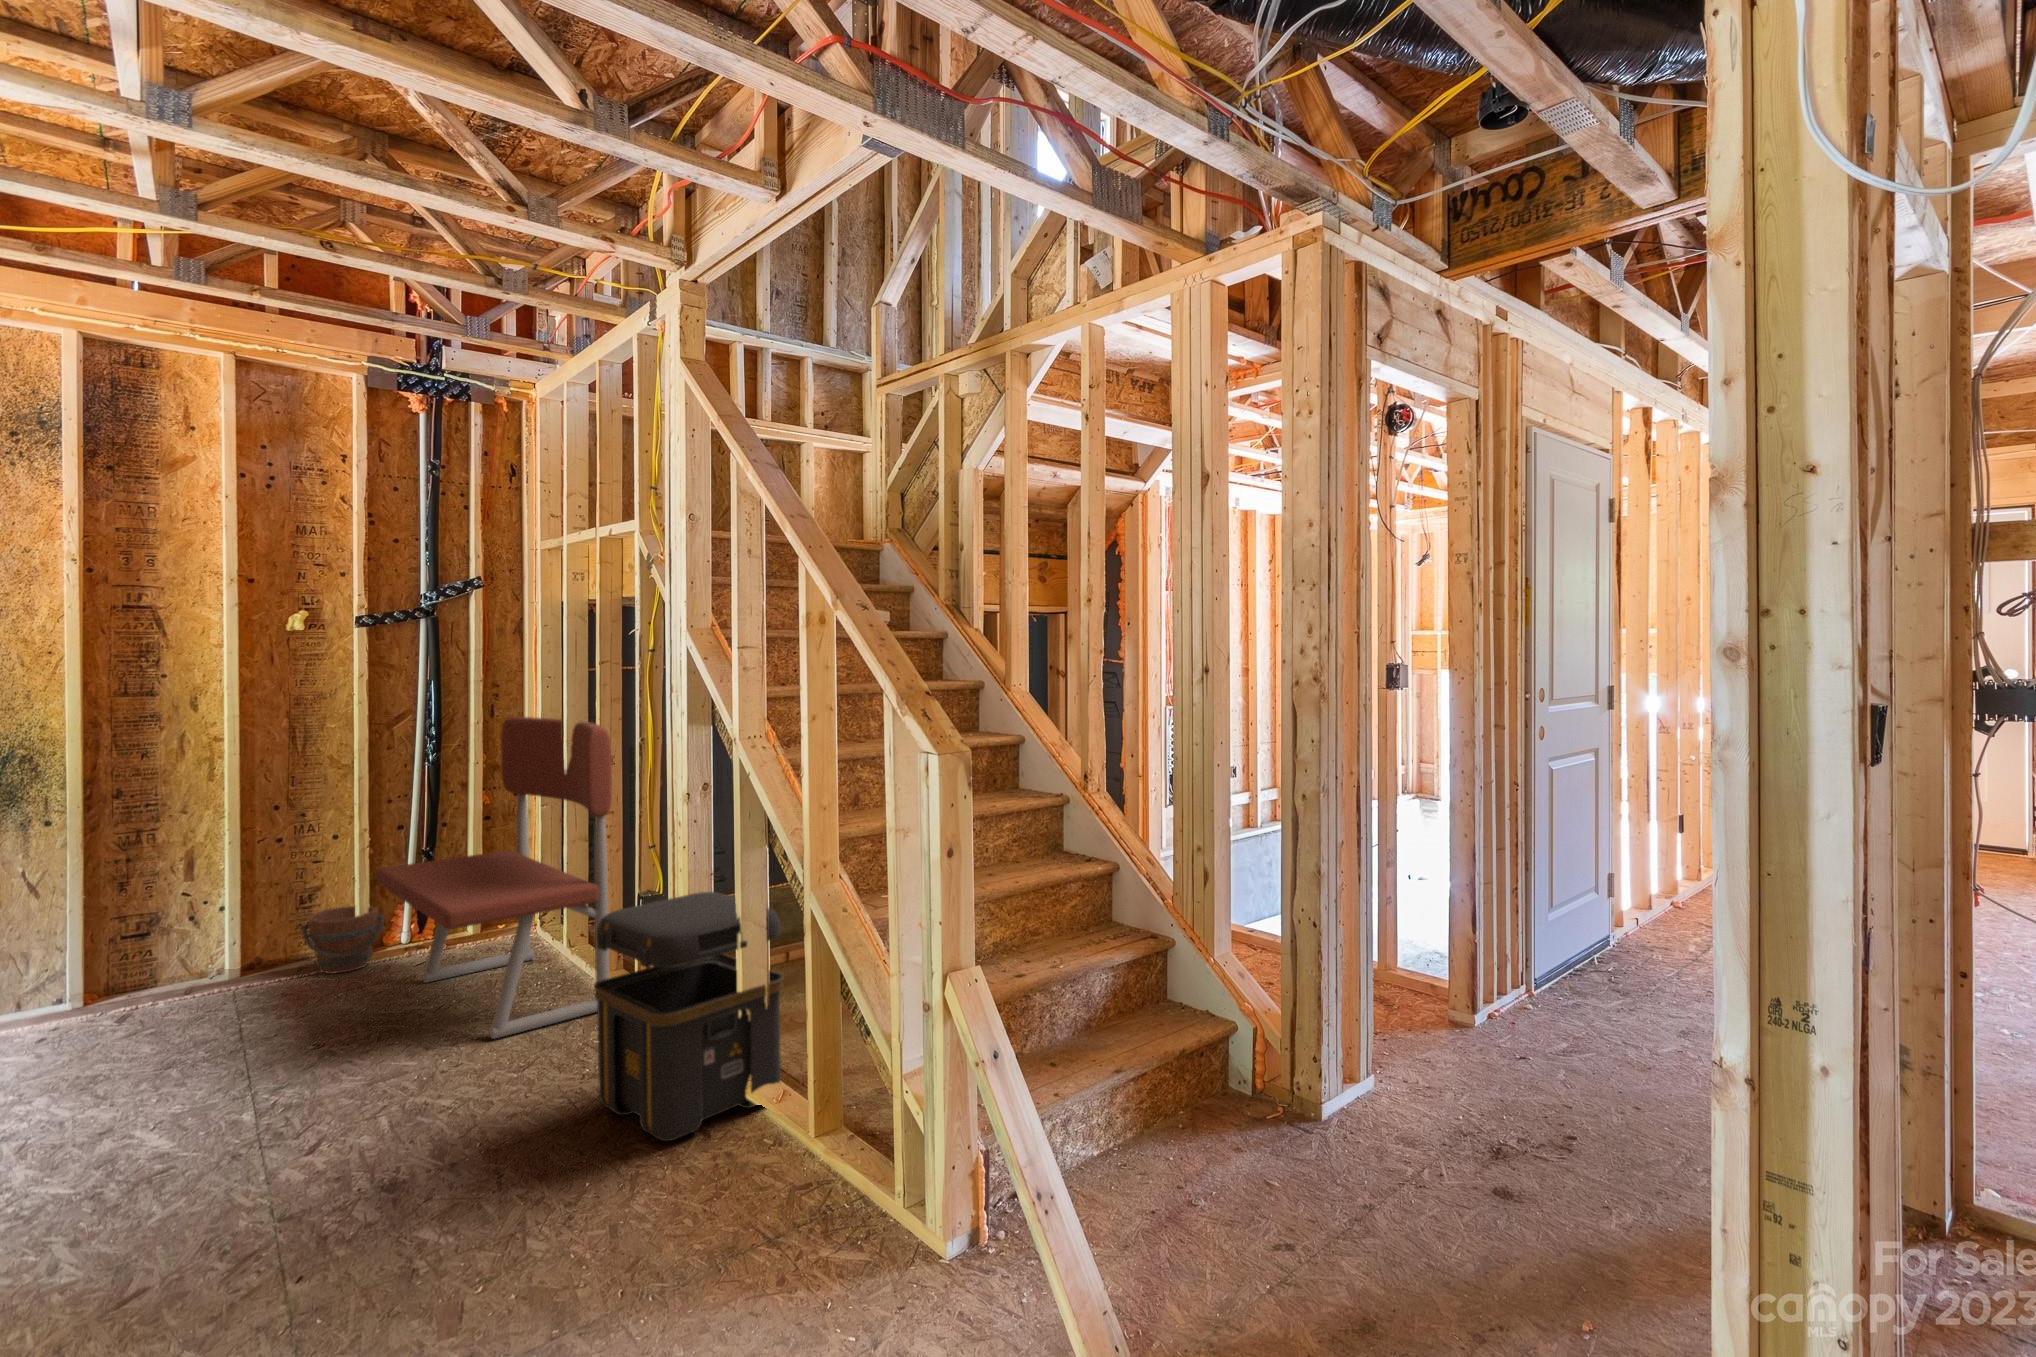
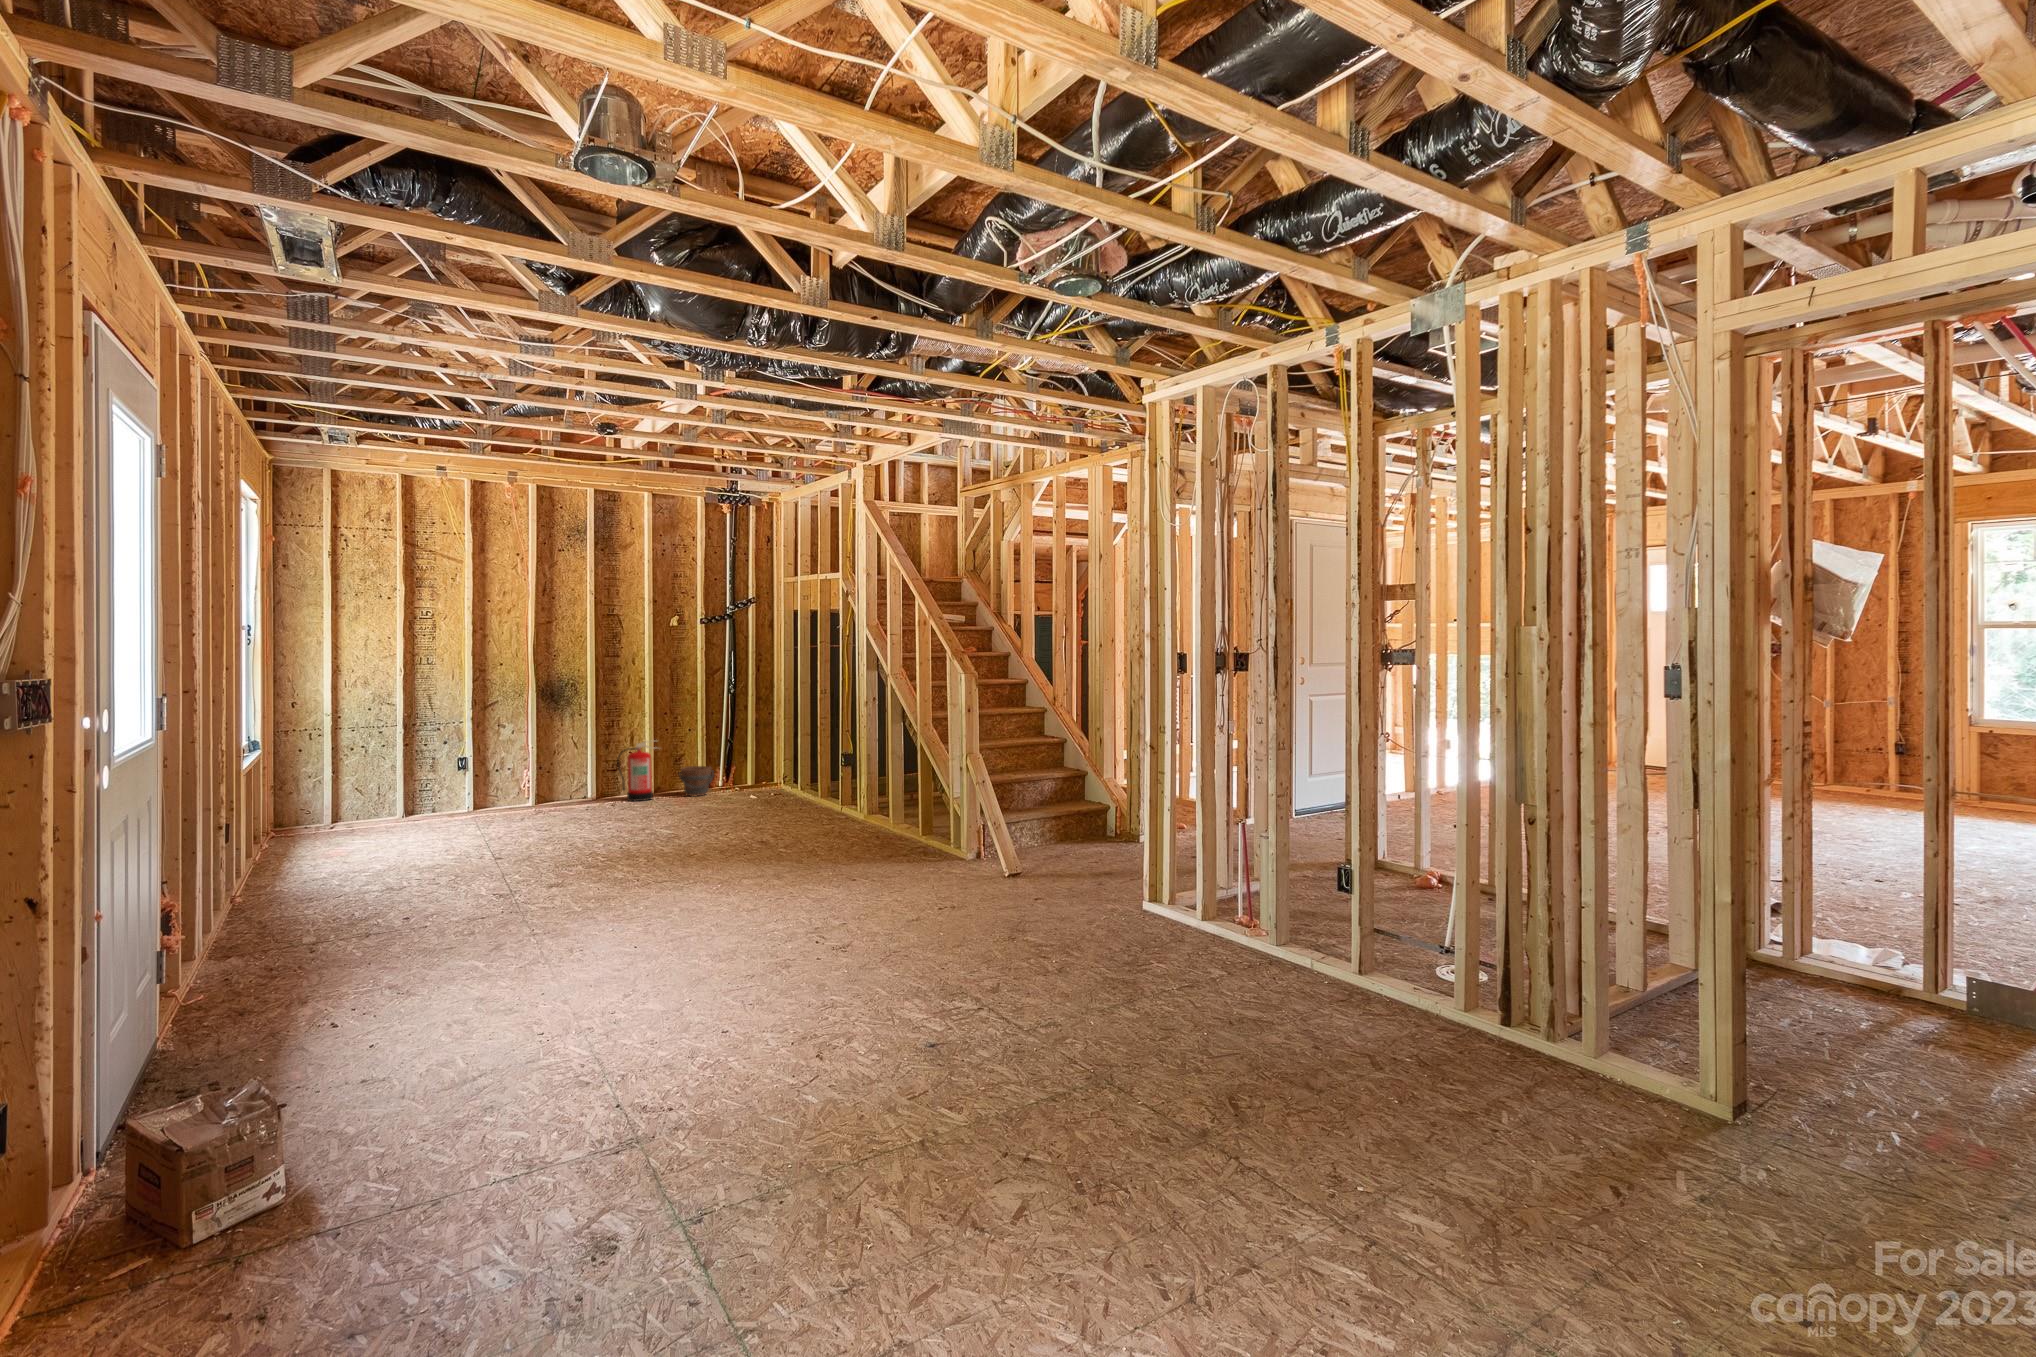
bench: present [377,717,612,1039] -> none [718,671,830,814]
fire extinguisher: none [147,864,260,999] -> present [617,741,653,801]
toolbox: present [594,892,784,1141] -> none [831,744,909,836]

